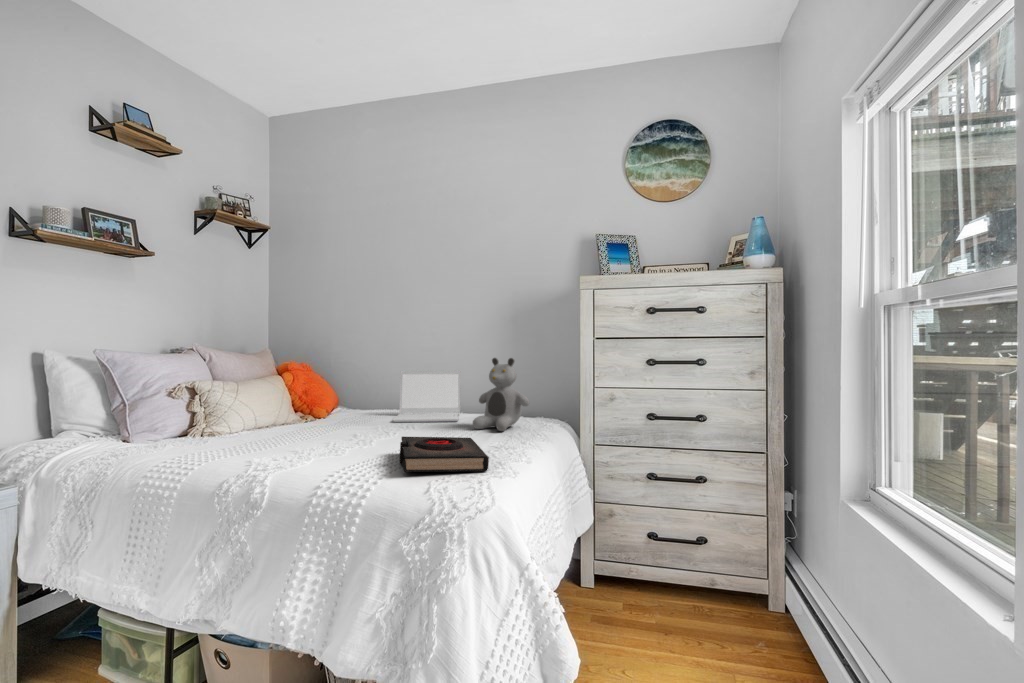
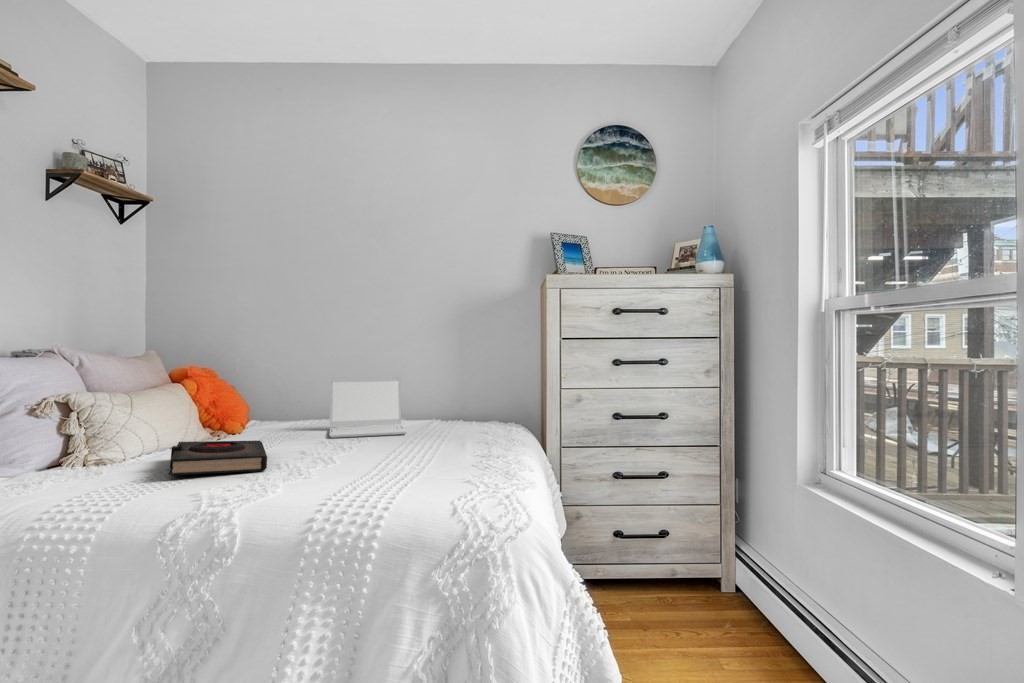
teddy bear: present [473,358,529,431] -> none [432,362,493,443]
book: present [400,437,489,472] -> present [169,441,267,475]

